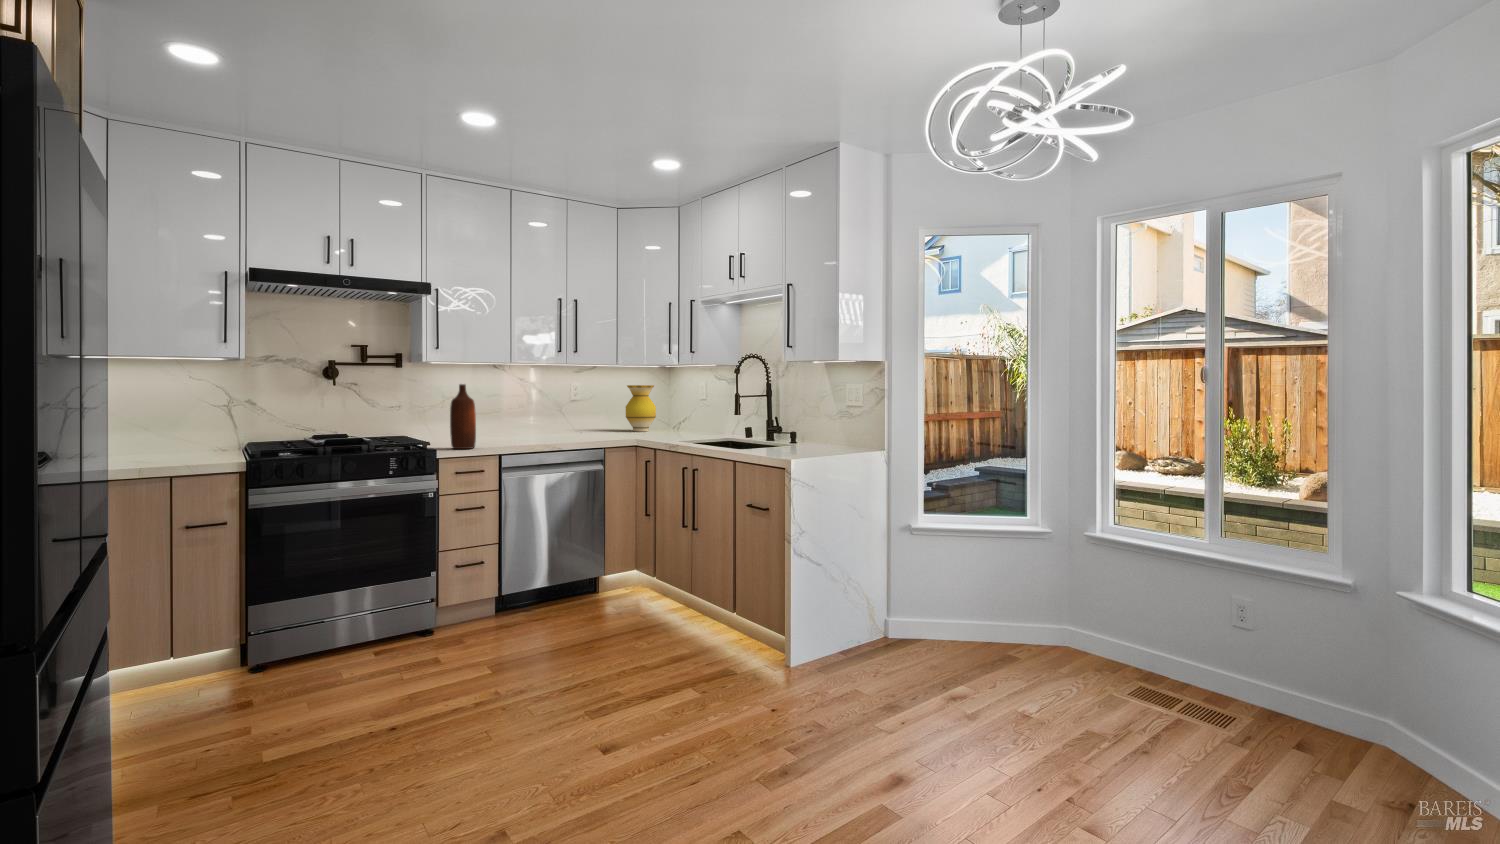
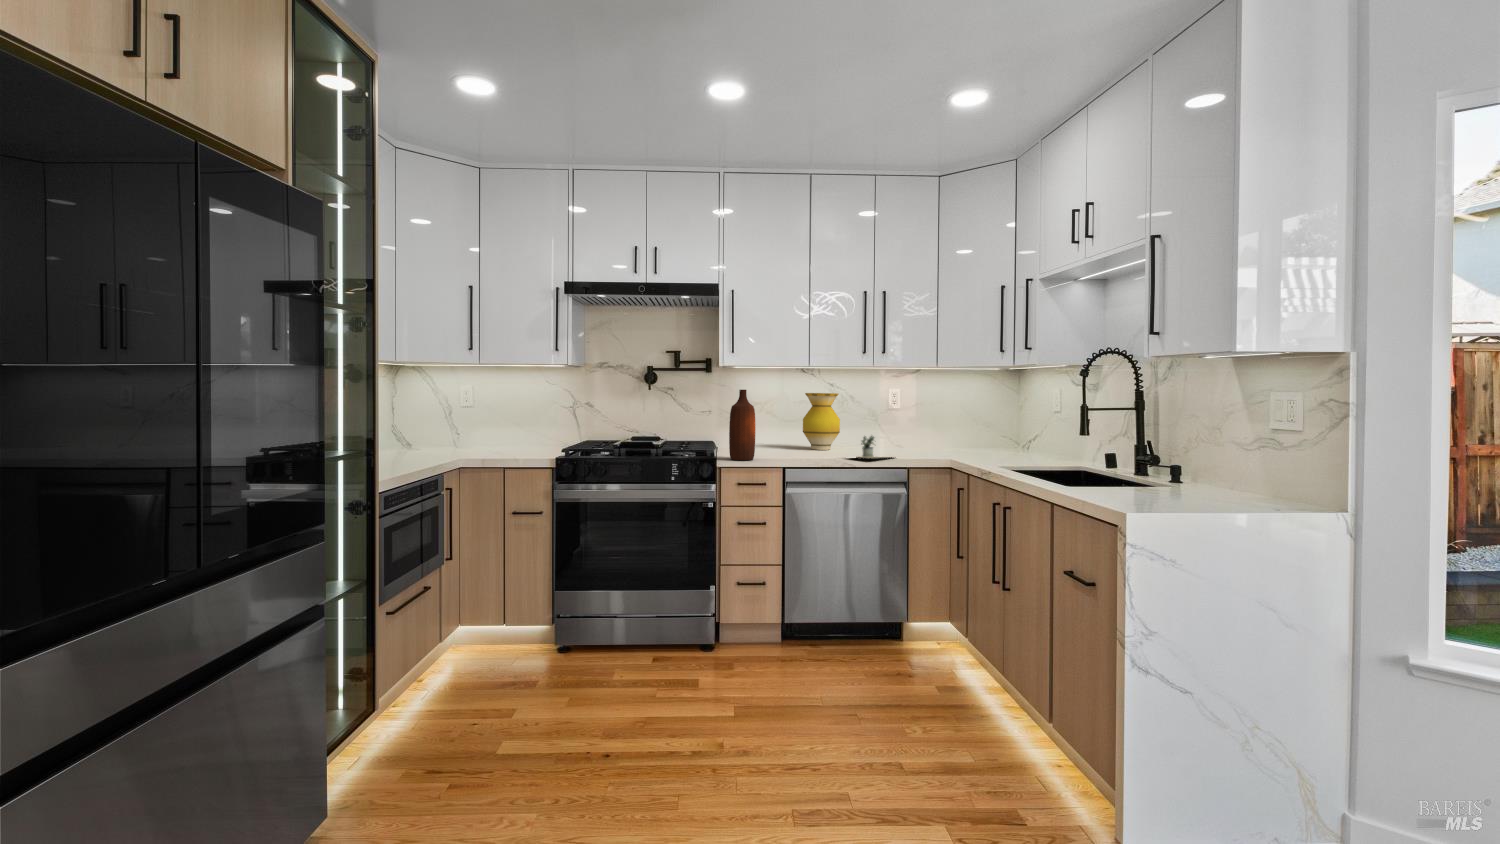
vase: present [626,385,656,432] -> present [803,393,840,450]
potted plant: none [553,421,600,441] -> present [859,436,893,458]

